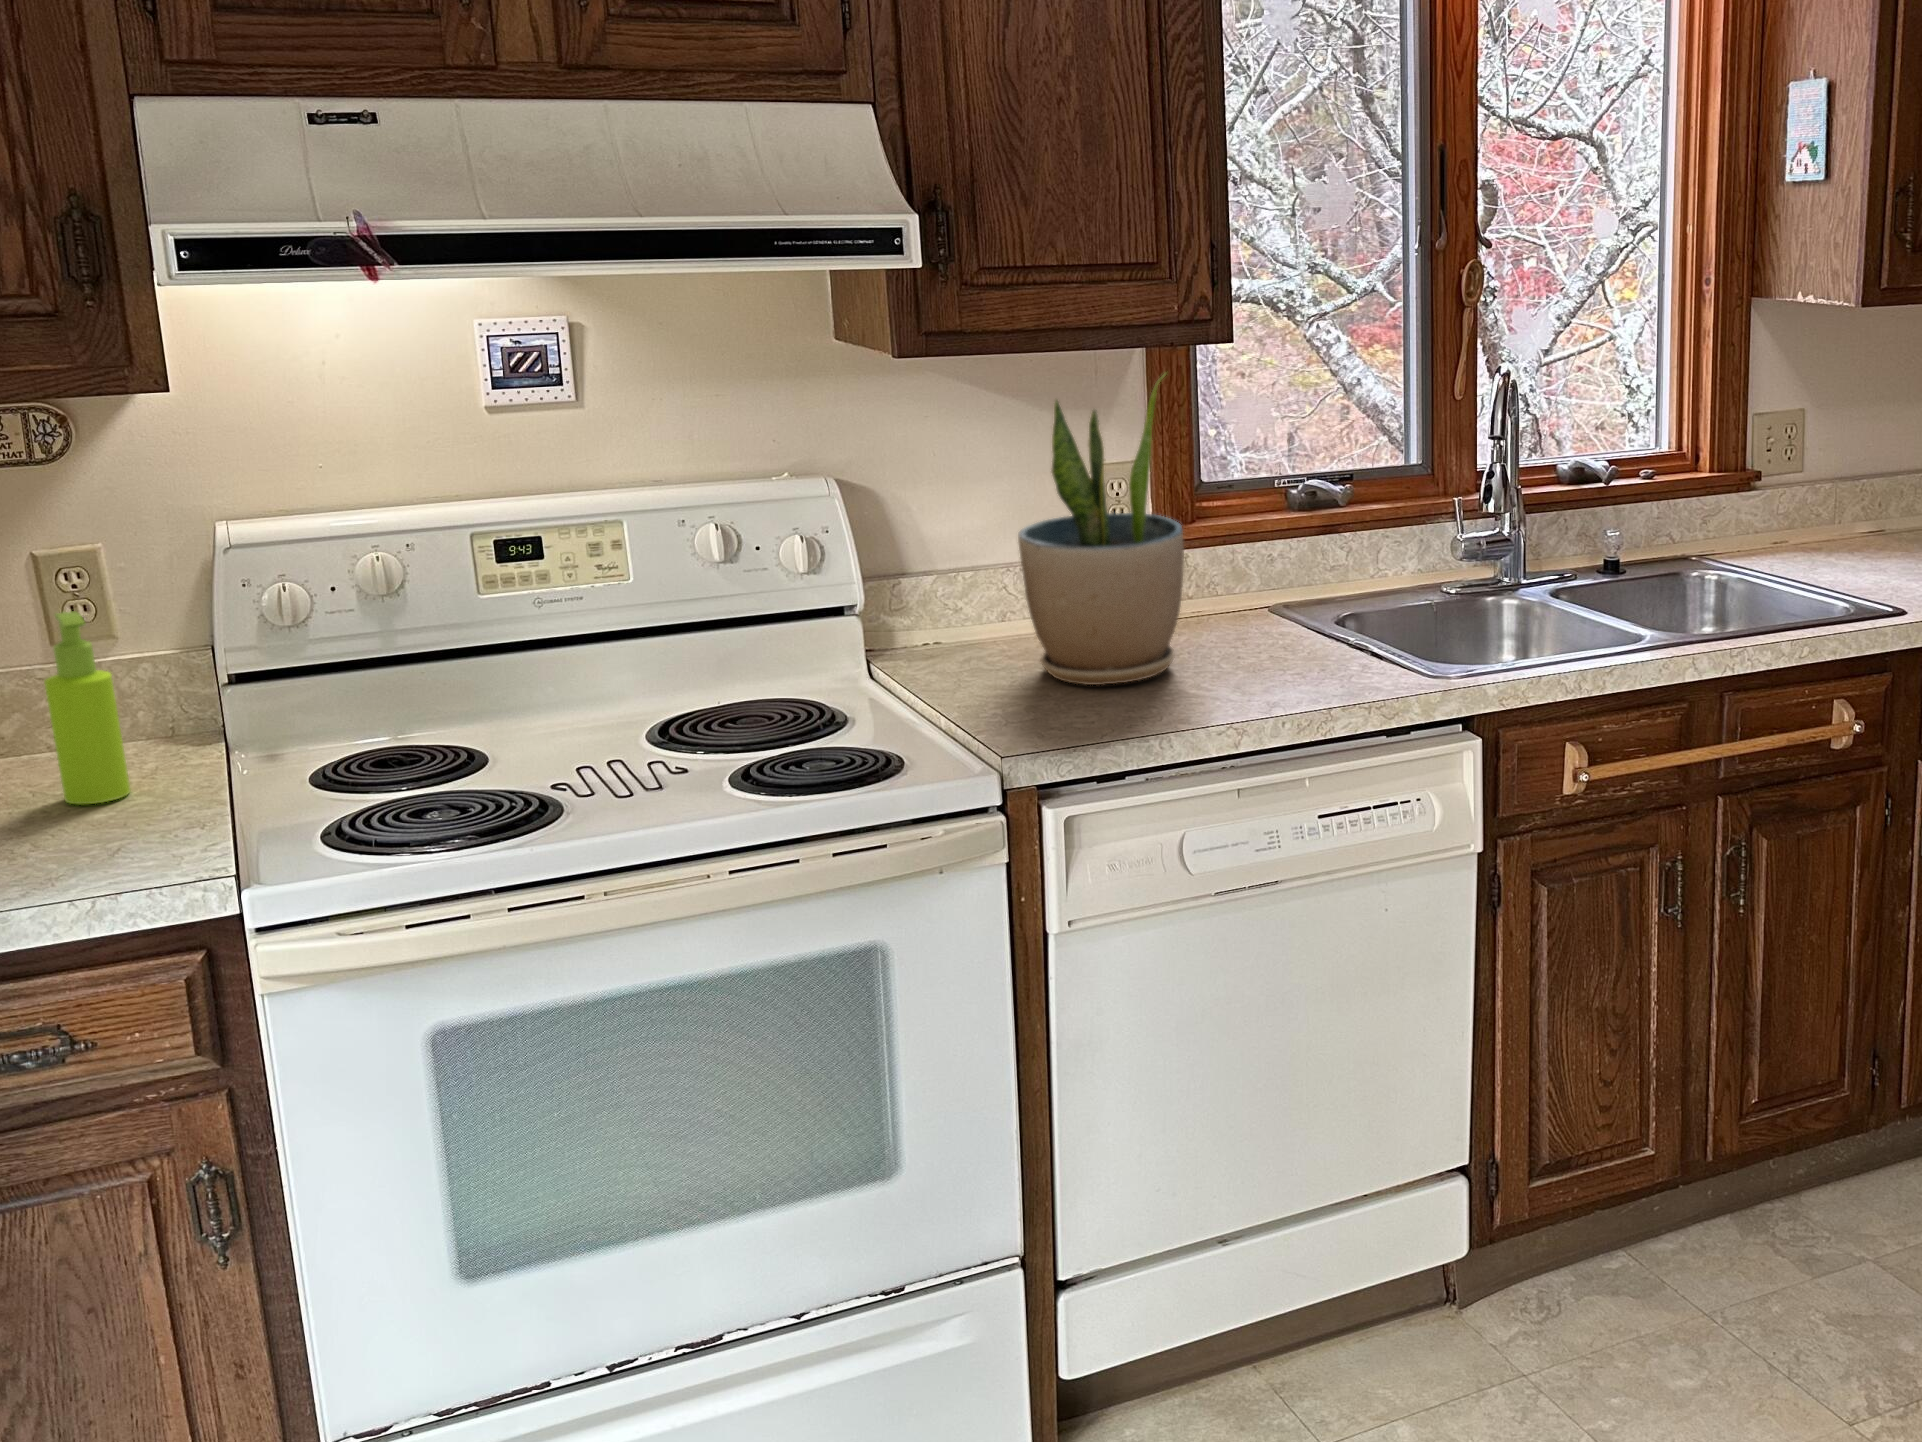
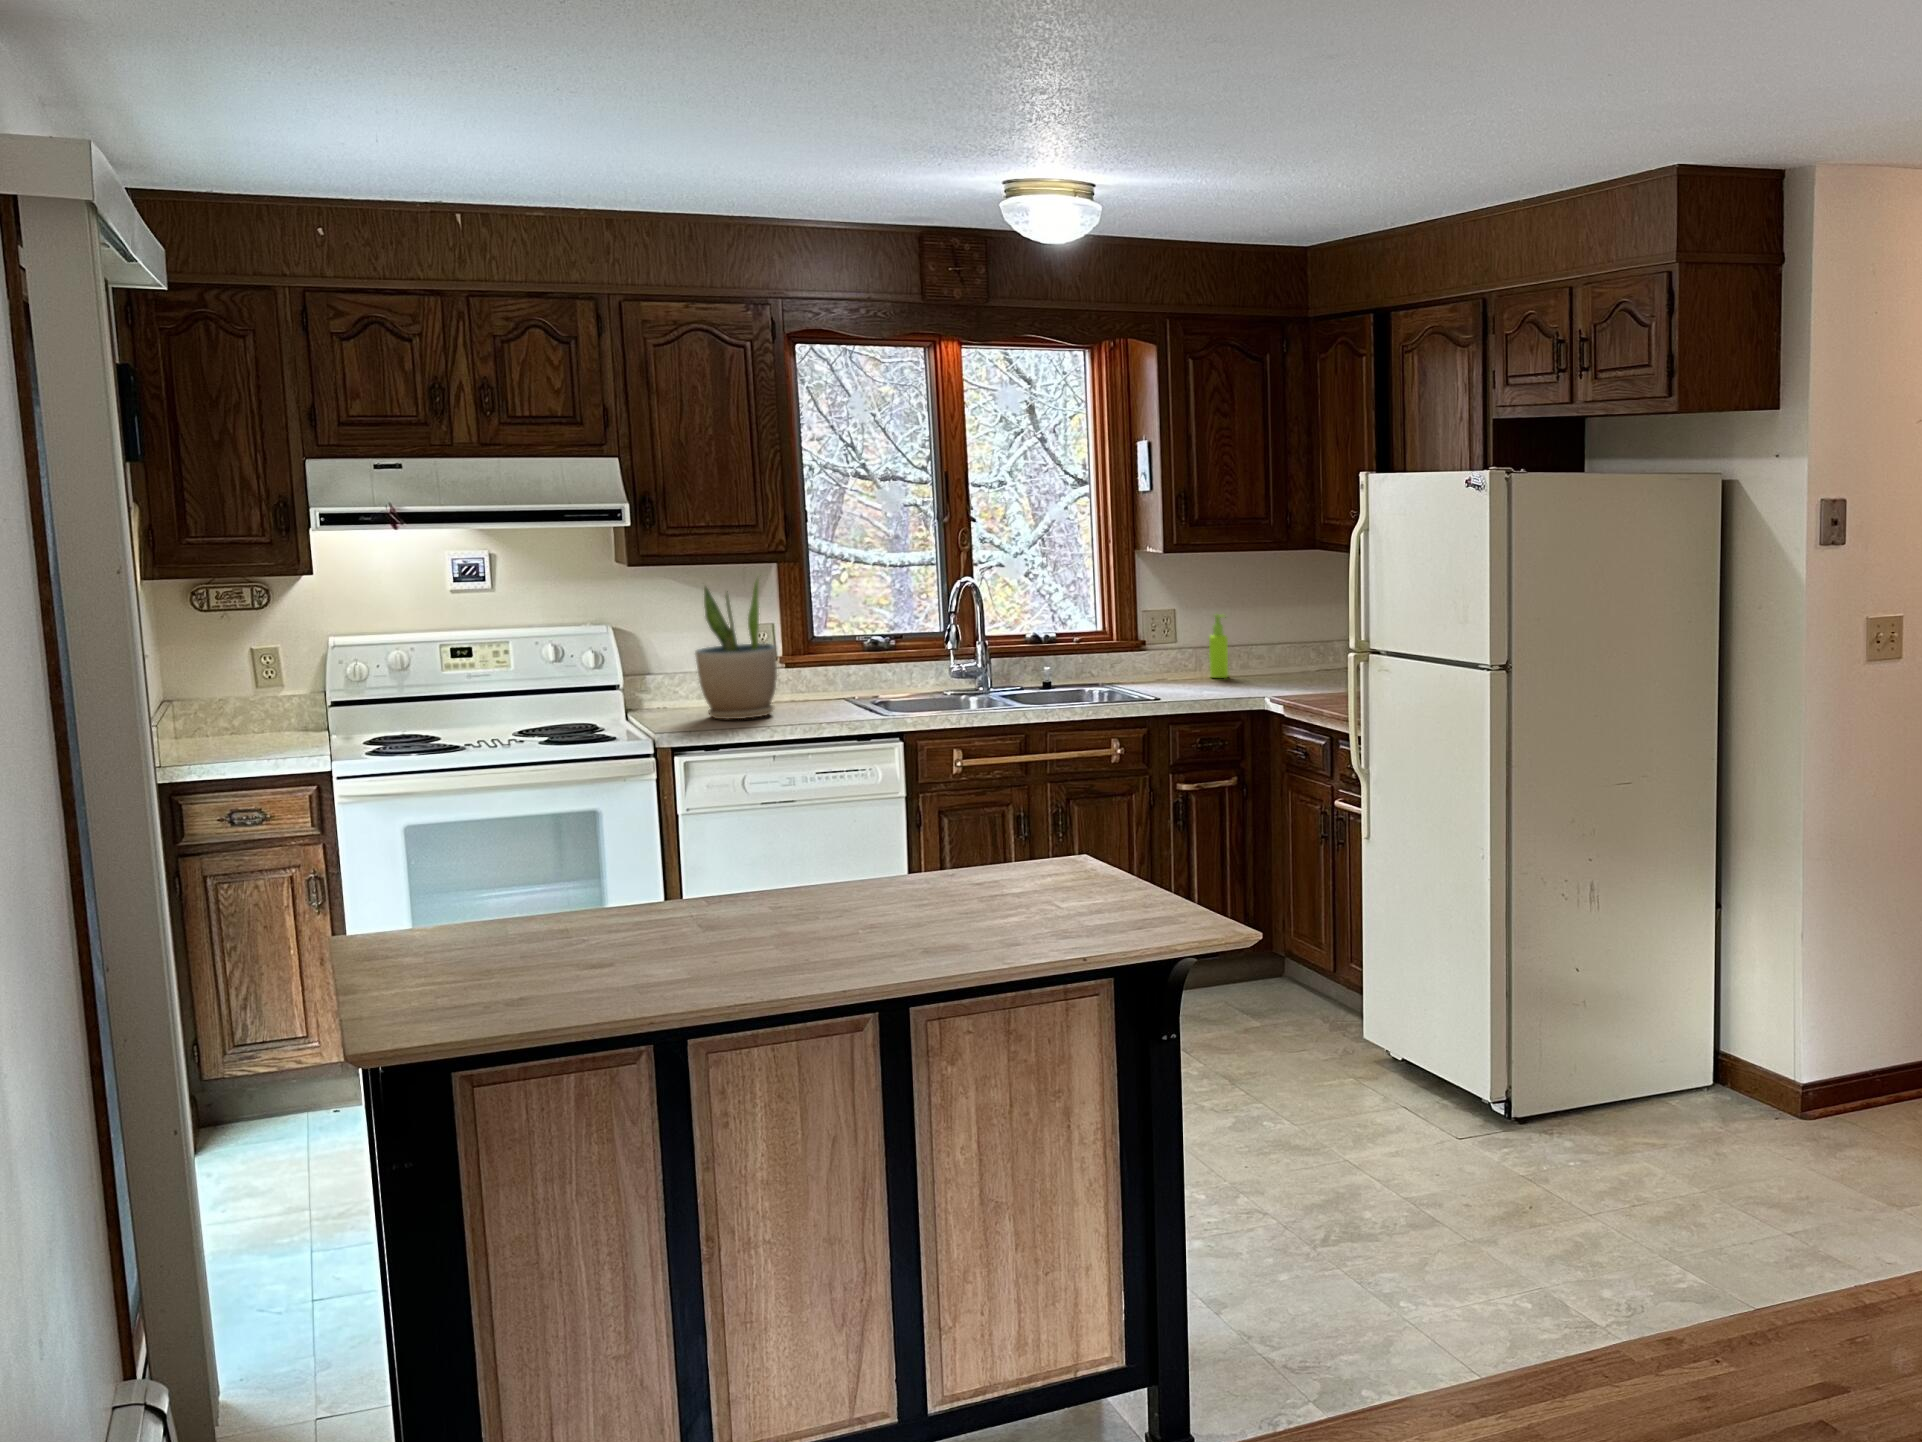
soap dispenser: present [44,611,130,805] -> present [1209,614,1229,678]

